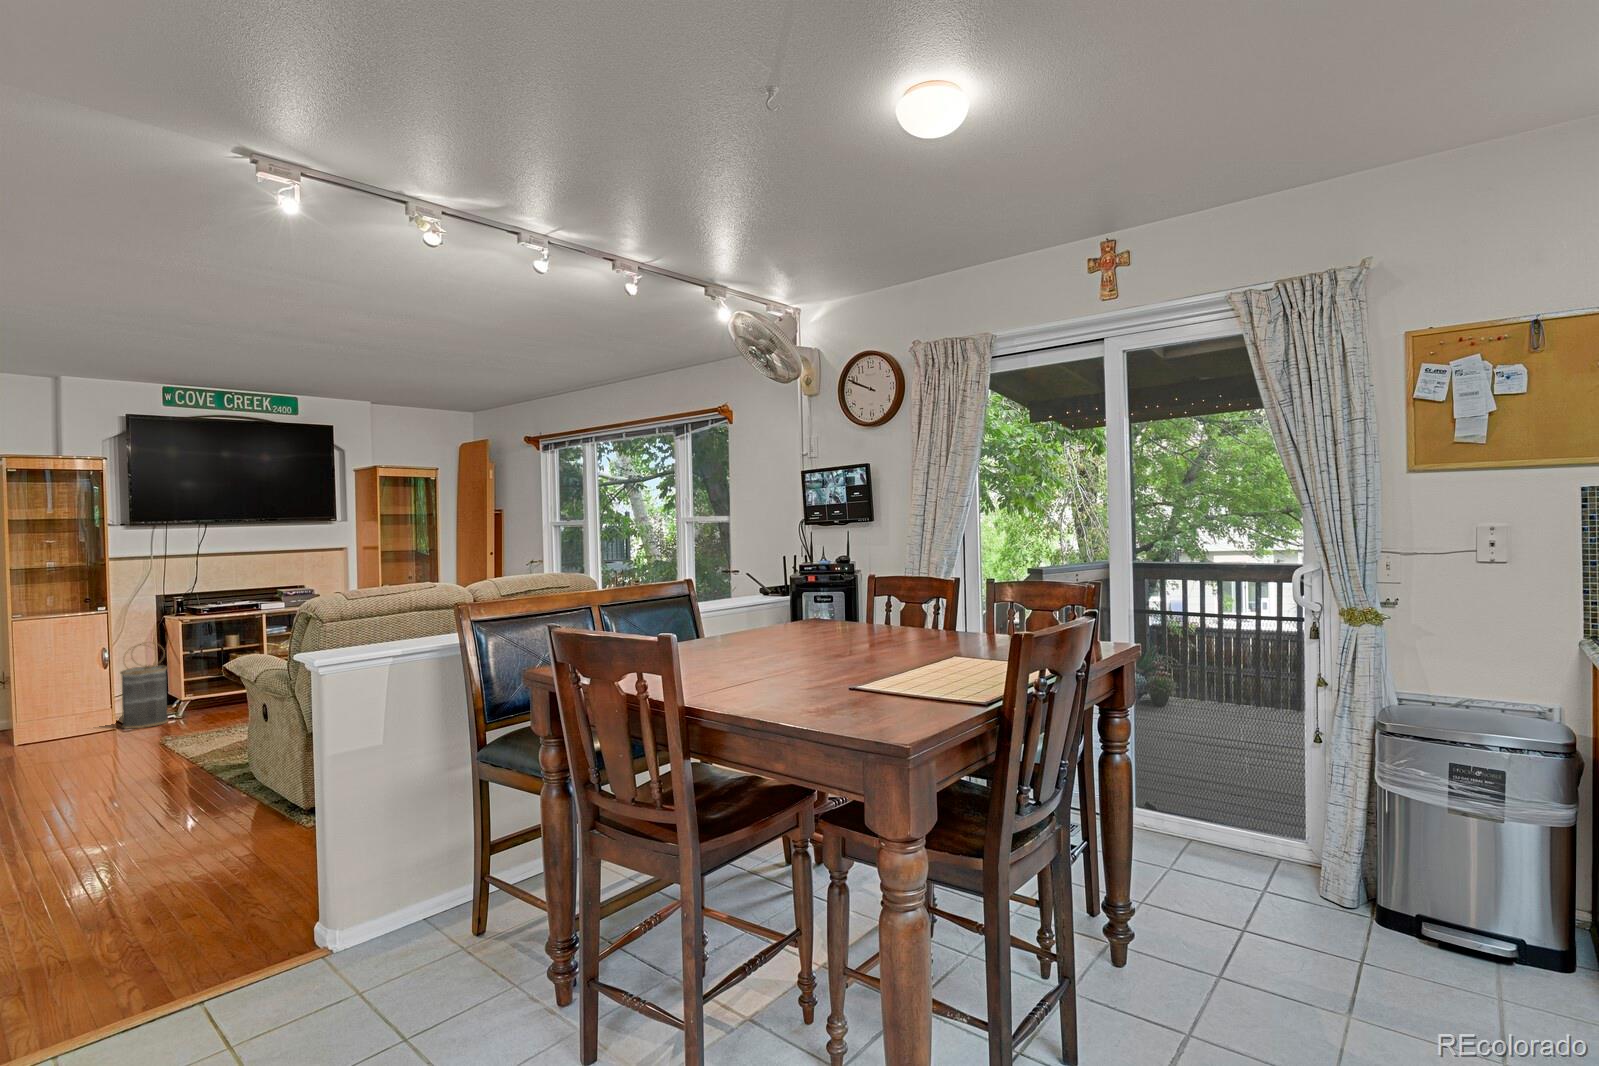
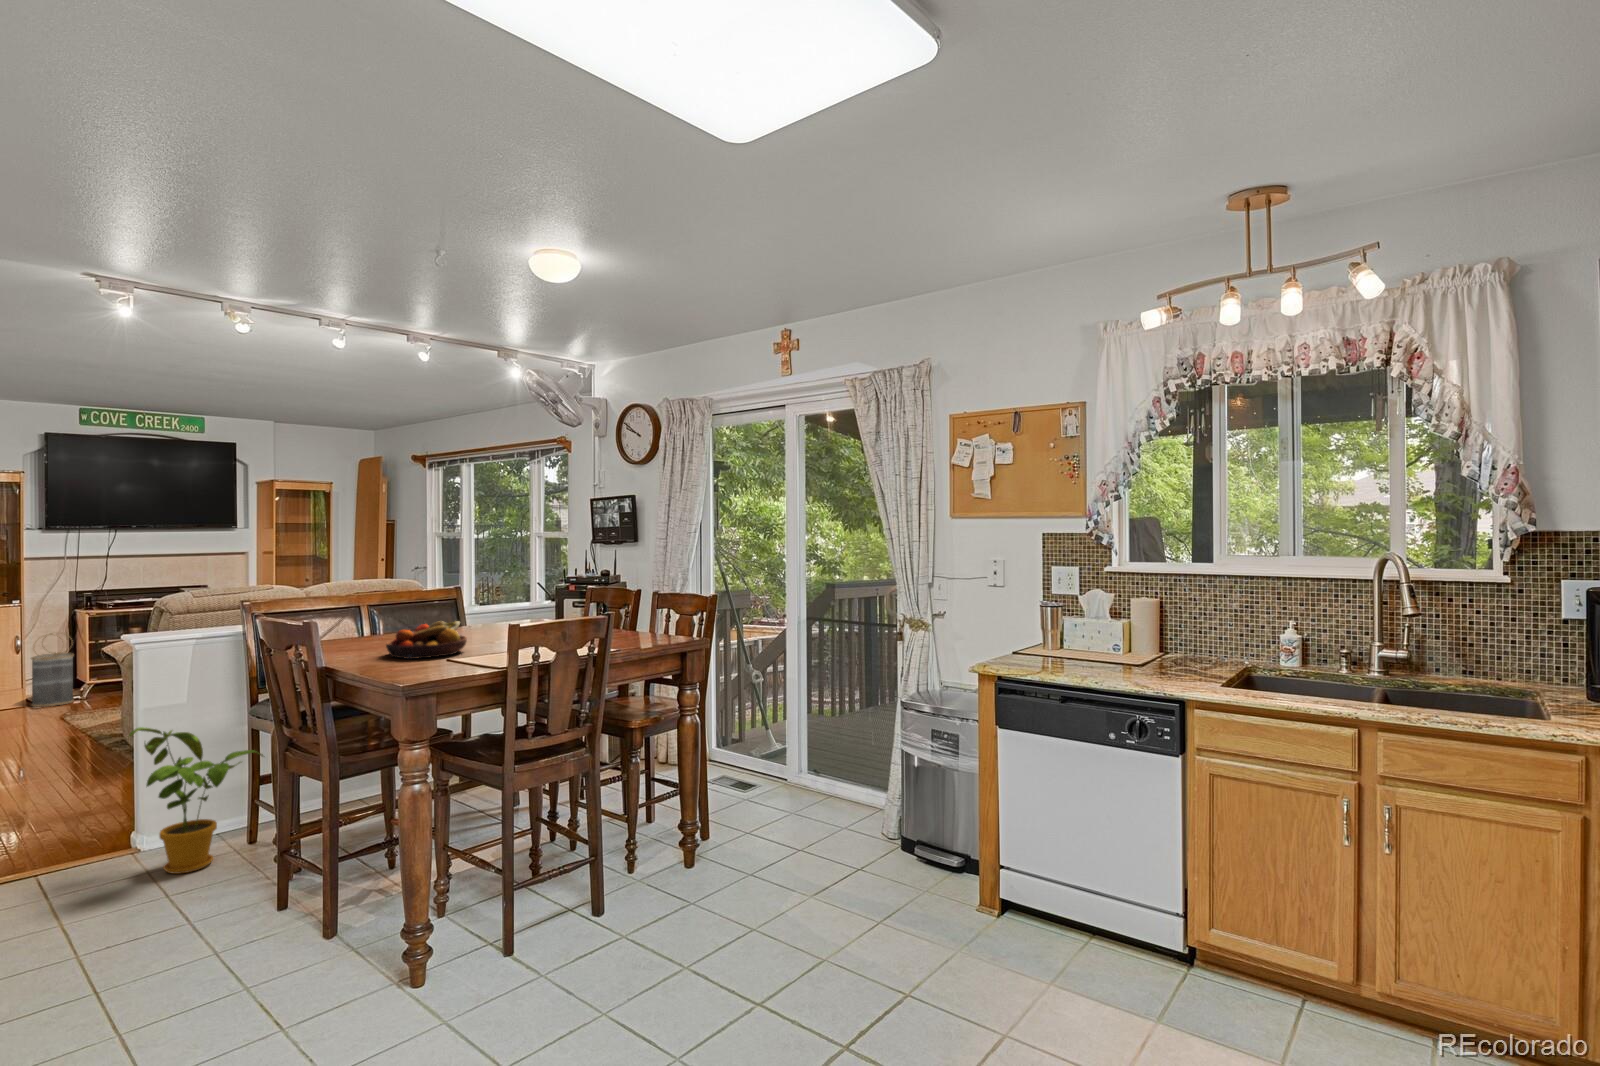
fruit bowl: none [712,623,819,680] -> present [386,621,467,659]
house plant: none [336,779,501,986] -> present [129,727,263,874]

